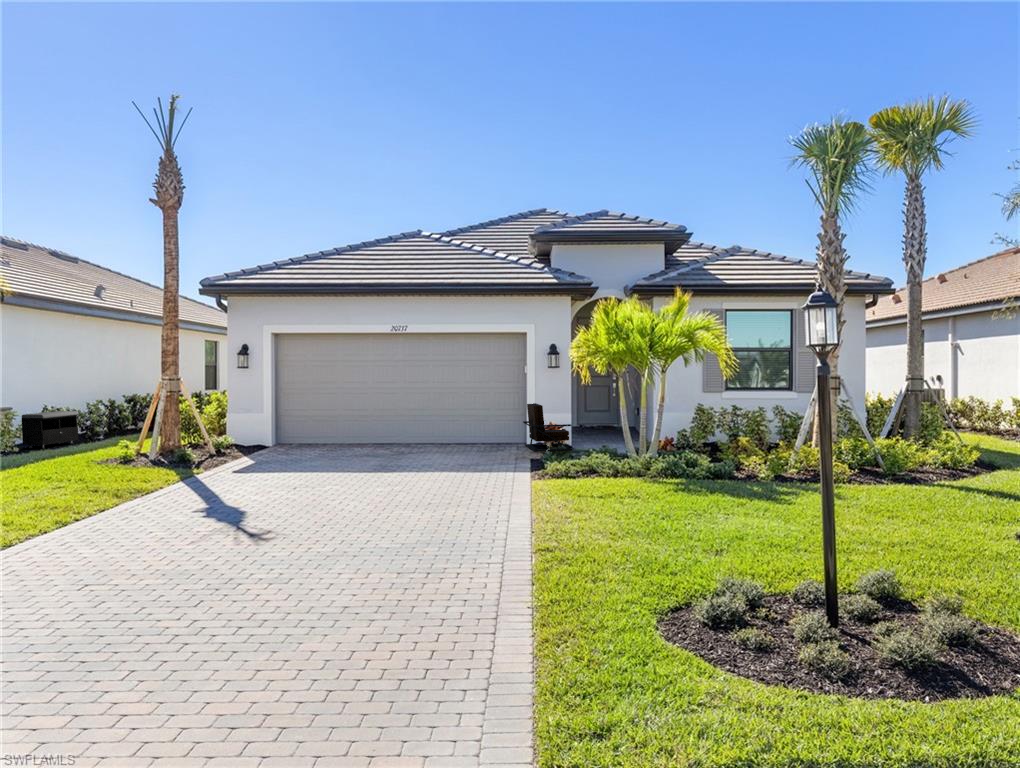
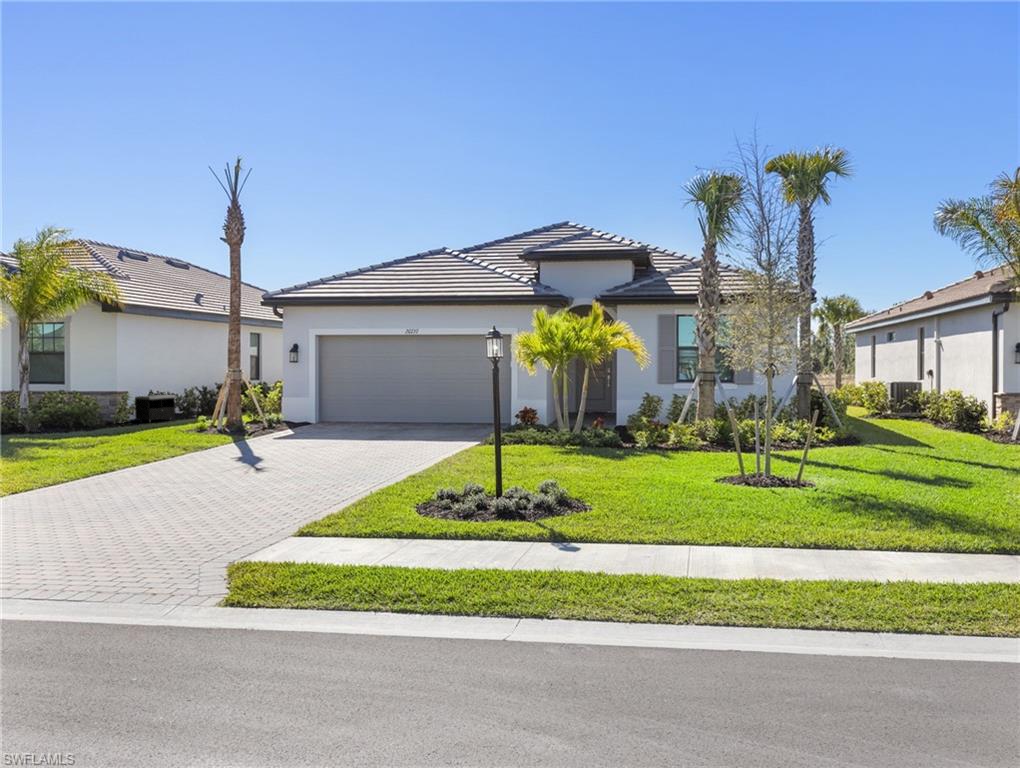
lounge chair: present [523,403,572,452] -> none [509,394,542,433]

